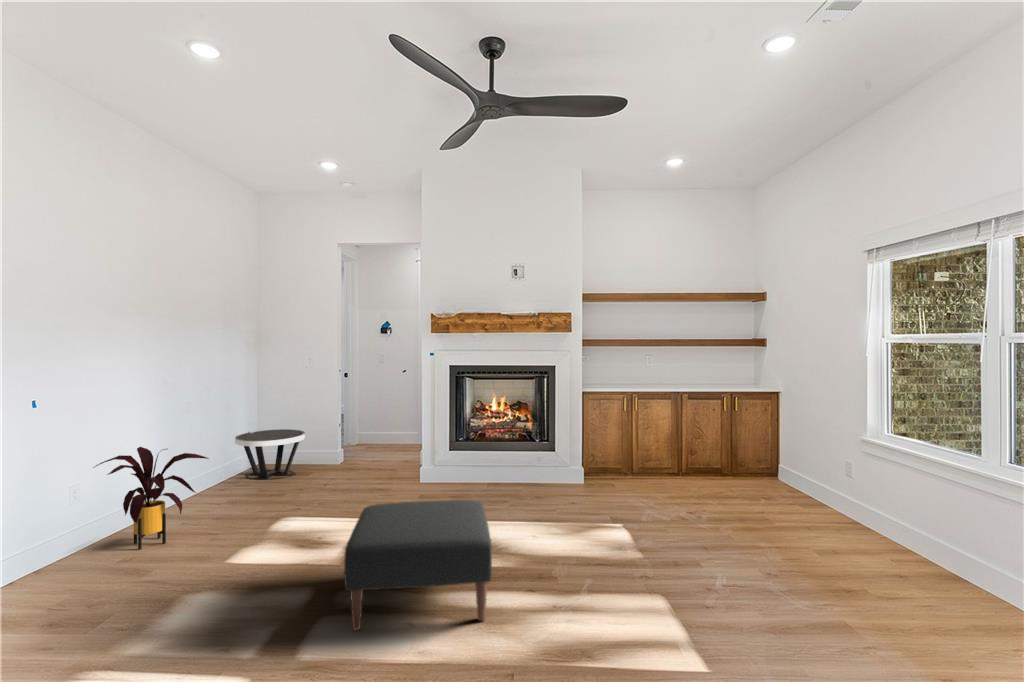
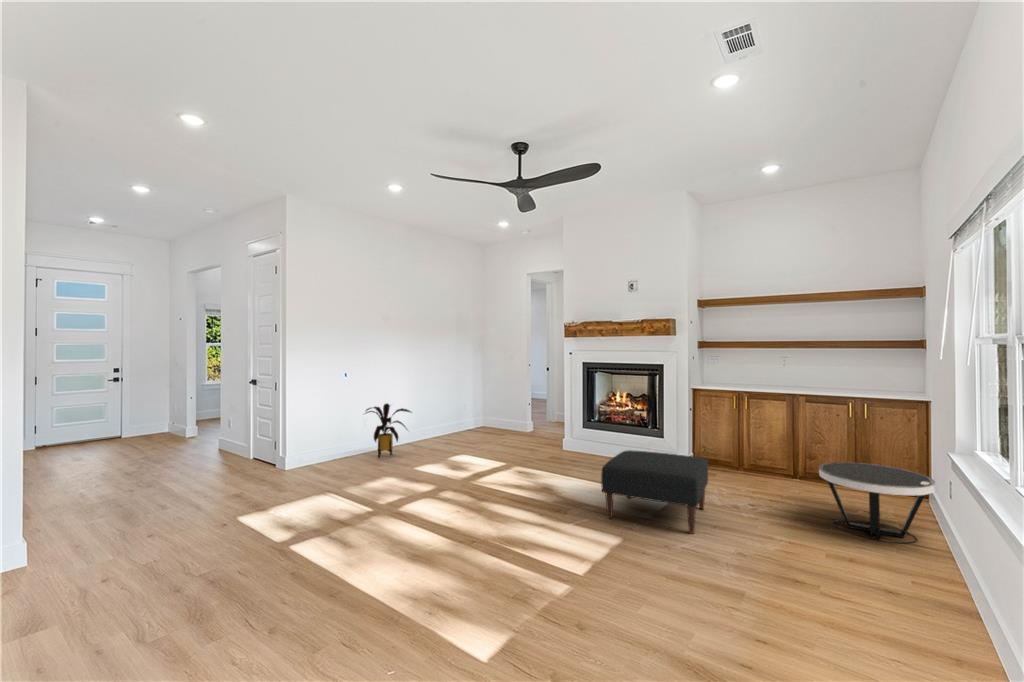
side table: present [235,429,305,480] -> present [819,462,935,543]
ottoman: present [344,500,492,630] -> present [601,450,708,534]

